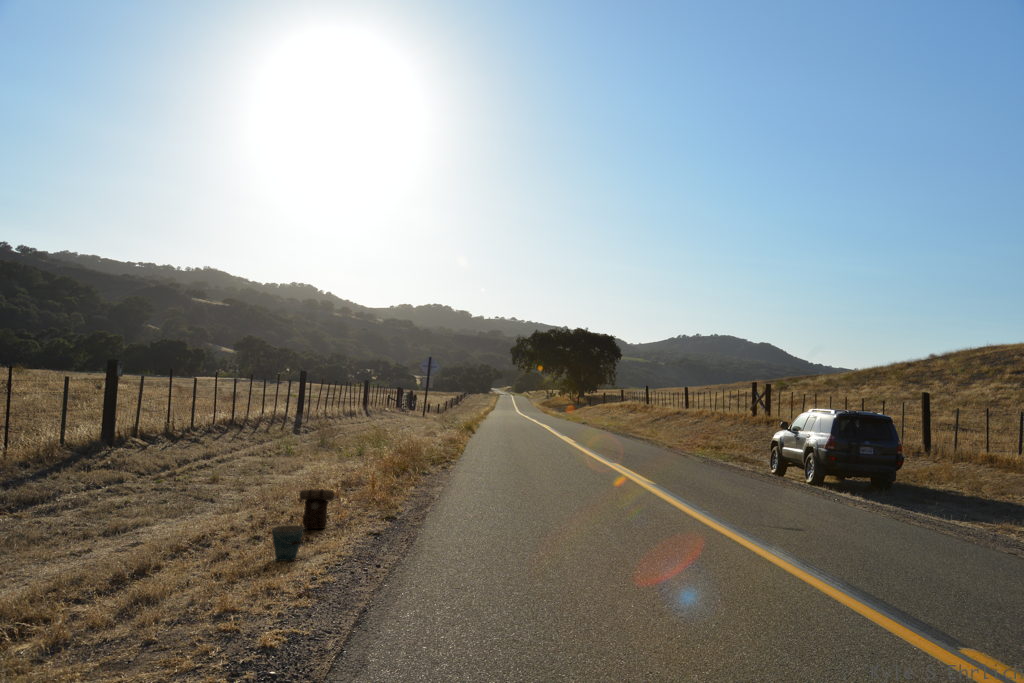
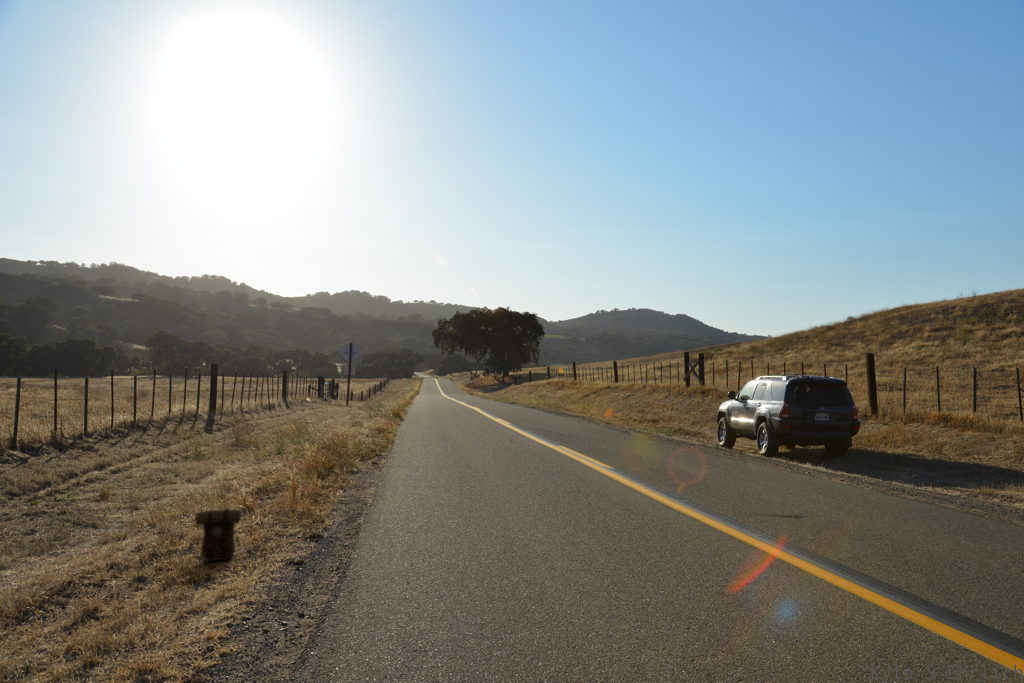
bucket: present [272,525,304,561] -> none [149,566,198,619]

